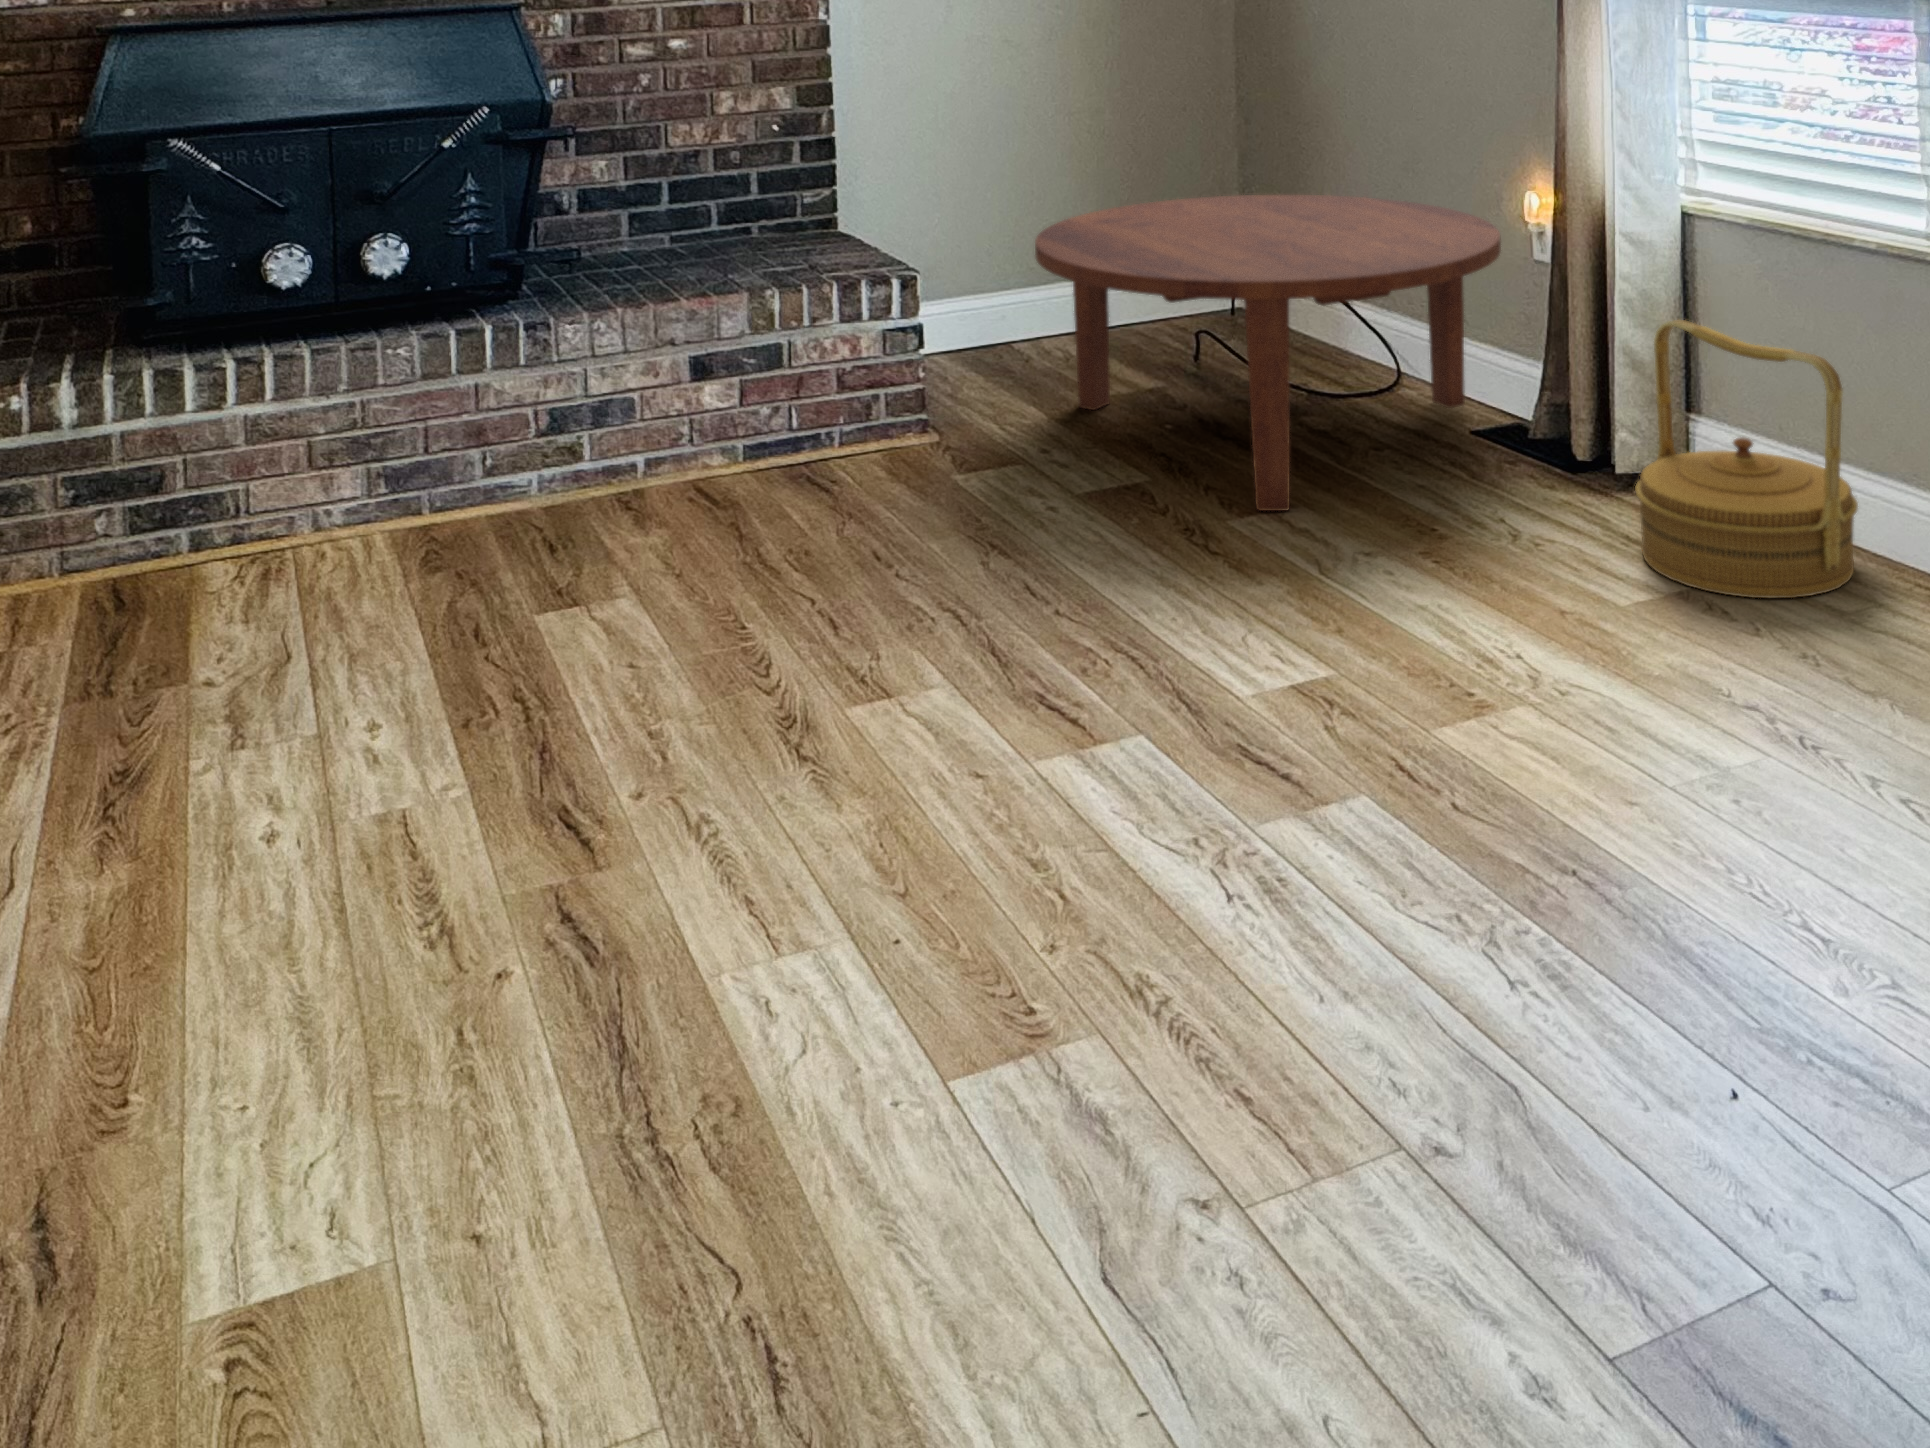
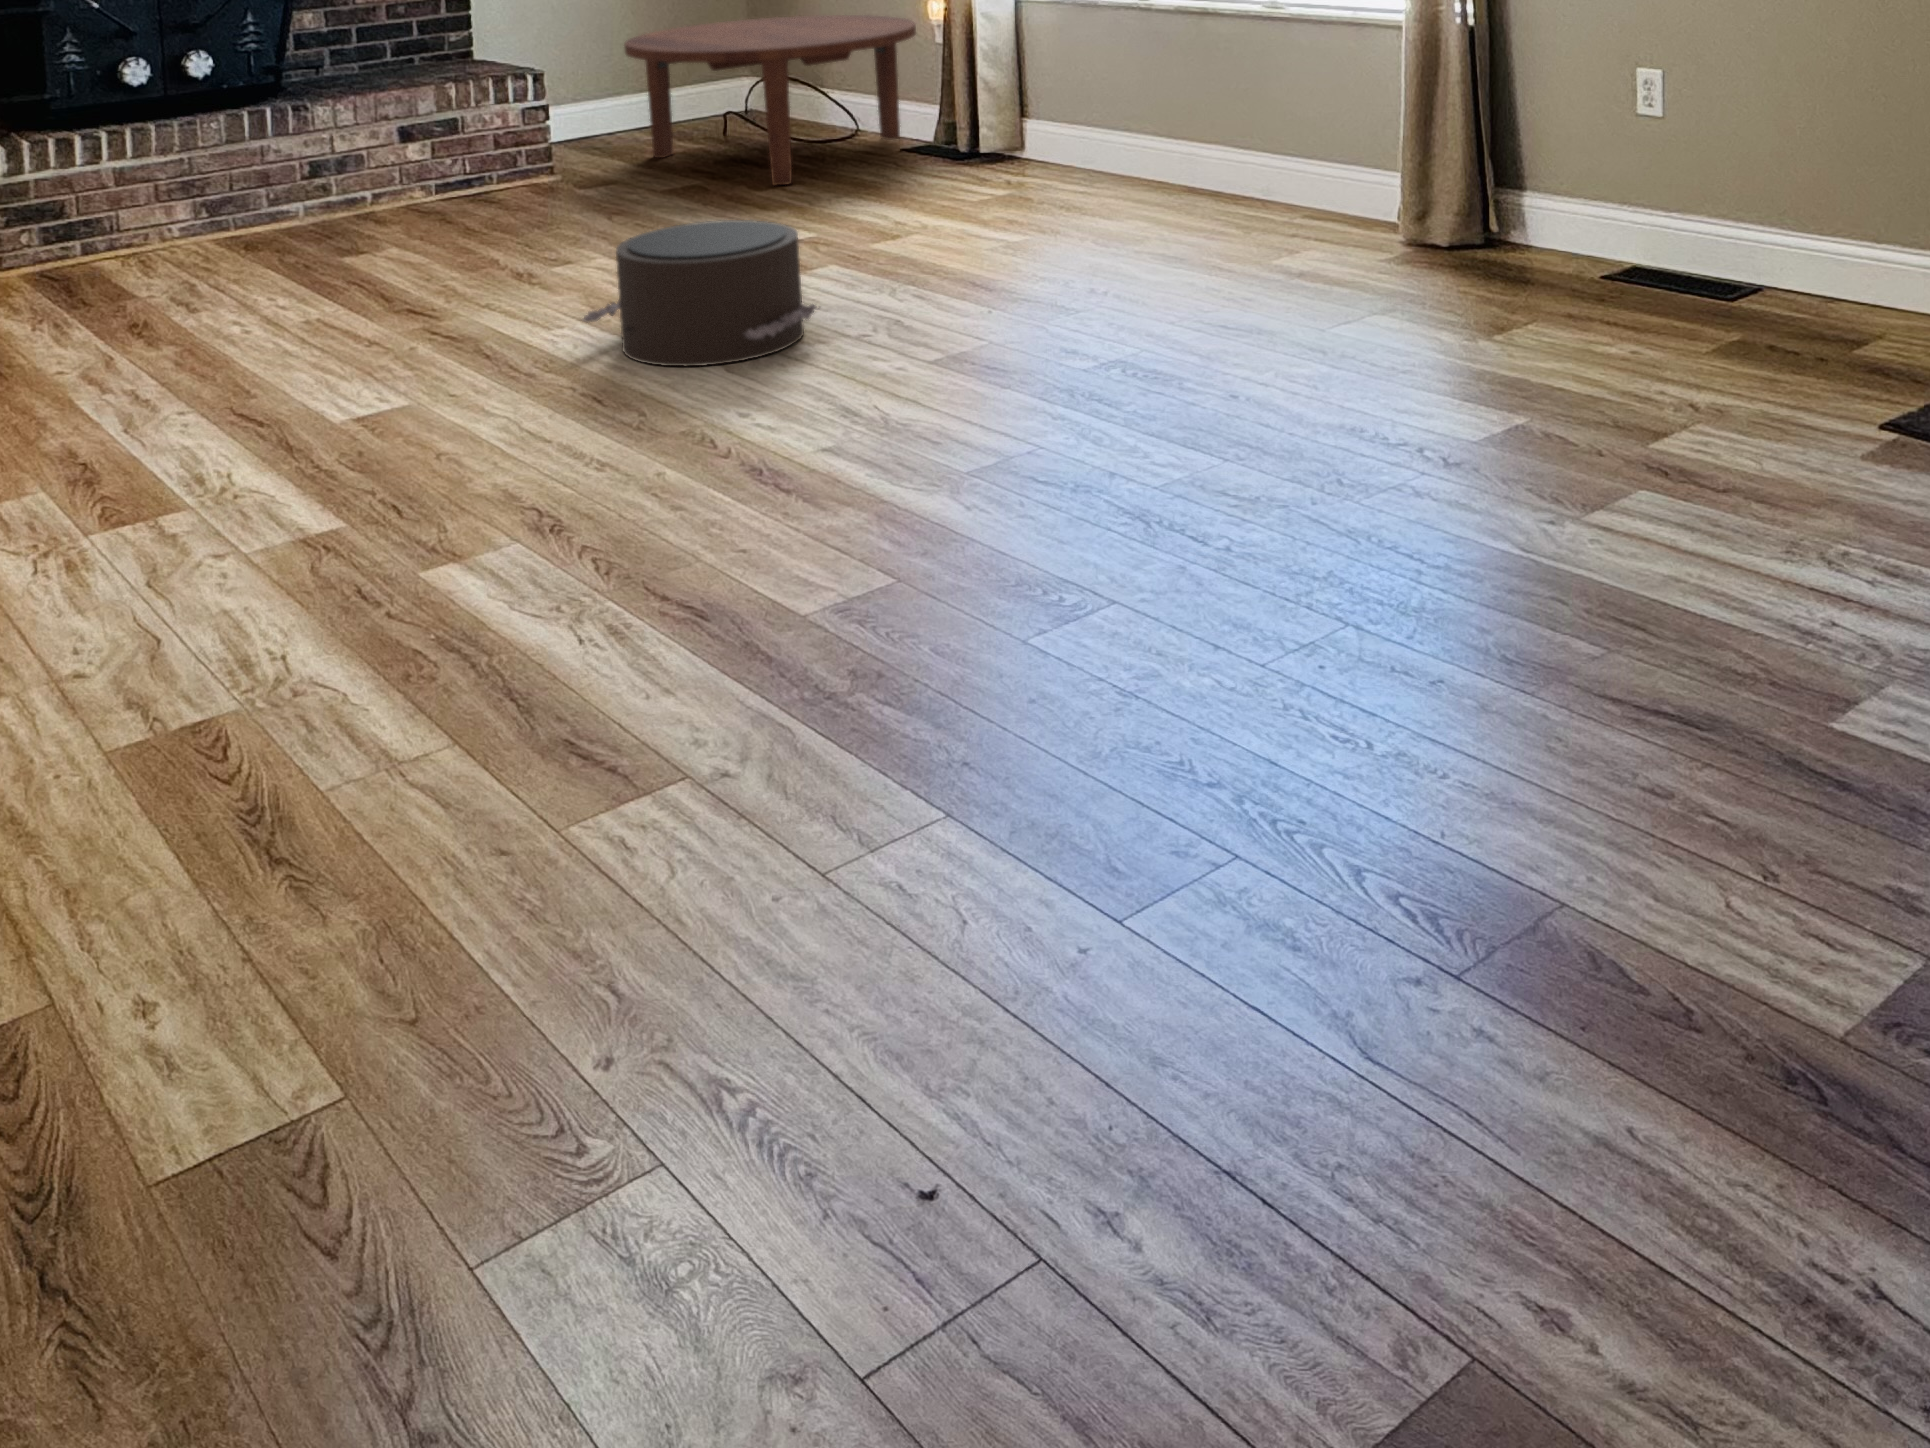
woven basket: present [1635,320,1858,598] -> none [986,54,1101,192]
pouf: none [802,778,1346,1254] -> present [583,220,819,366]

